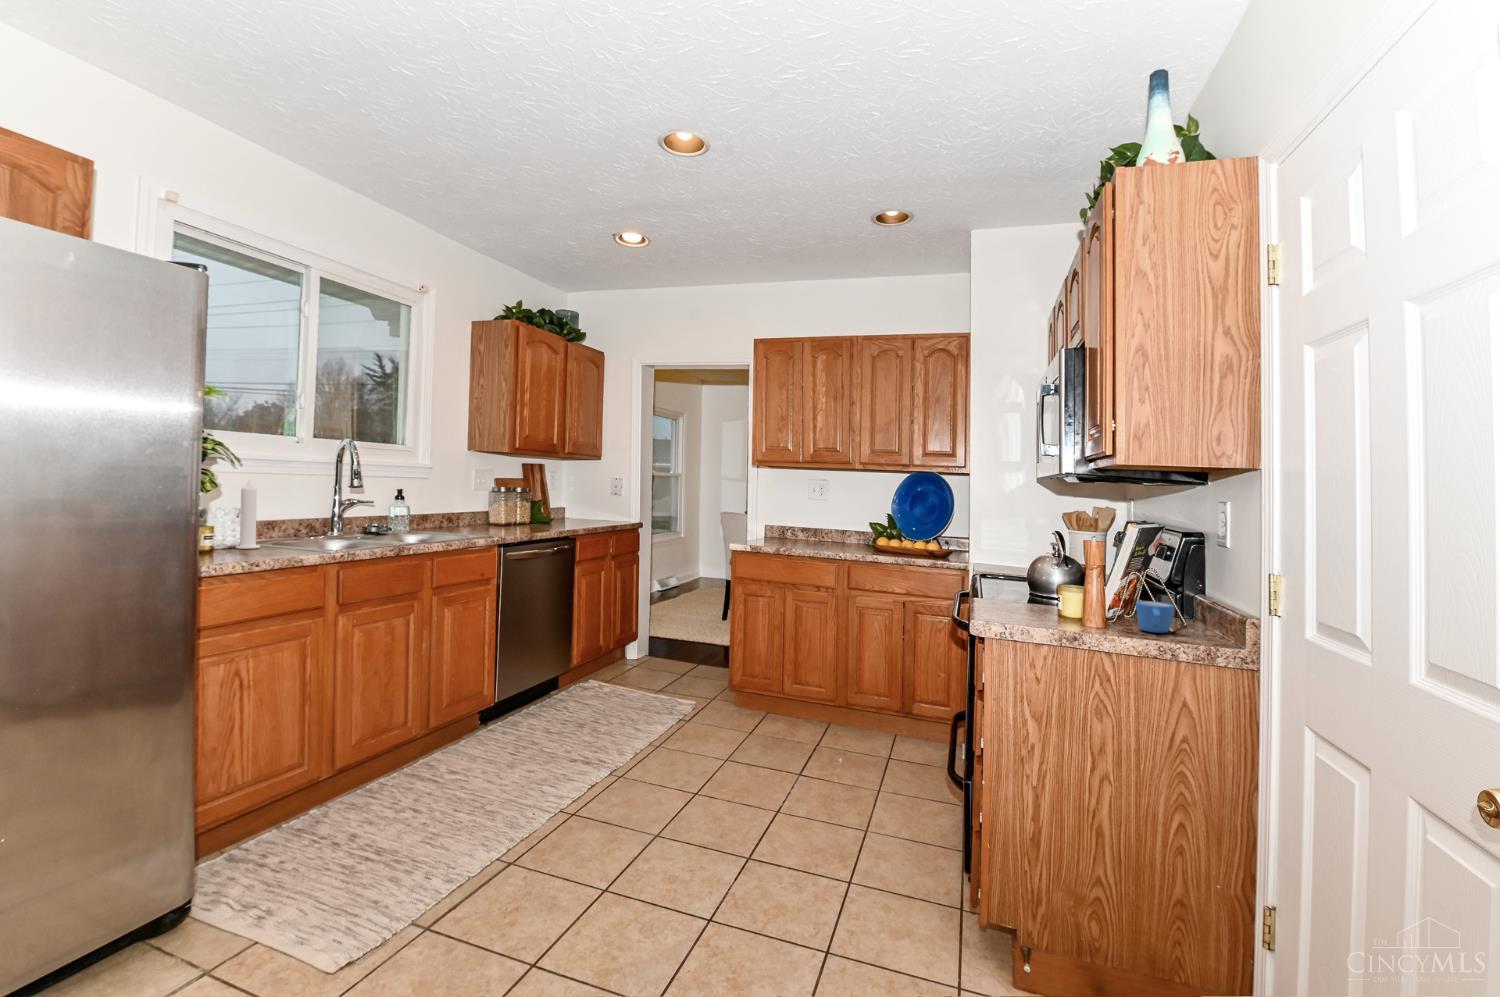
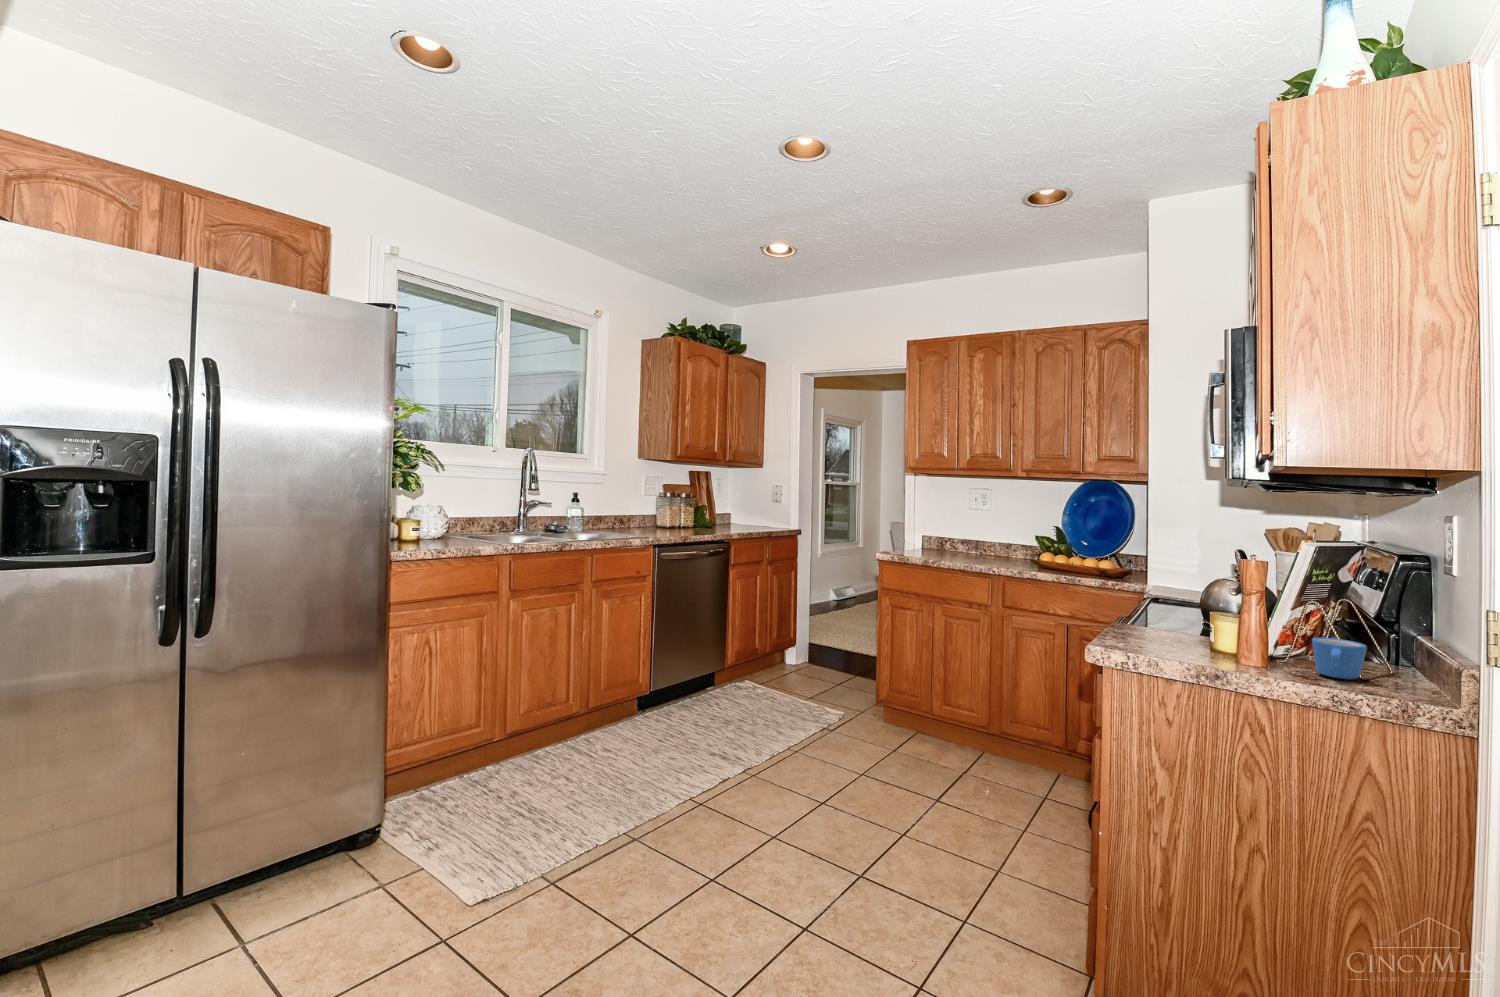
candle: present [236,480,260,549] -> none [437,485,455,542]

